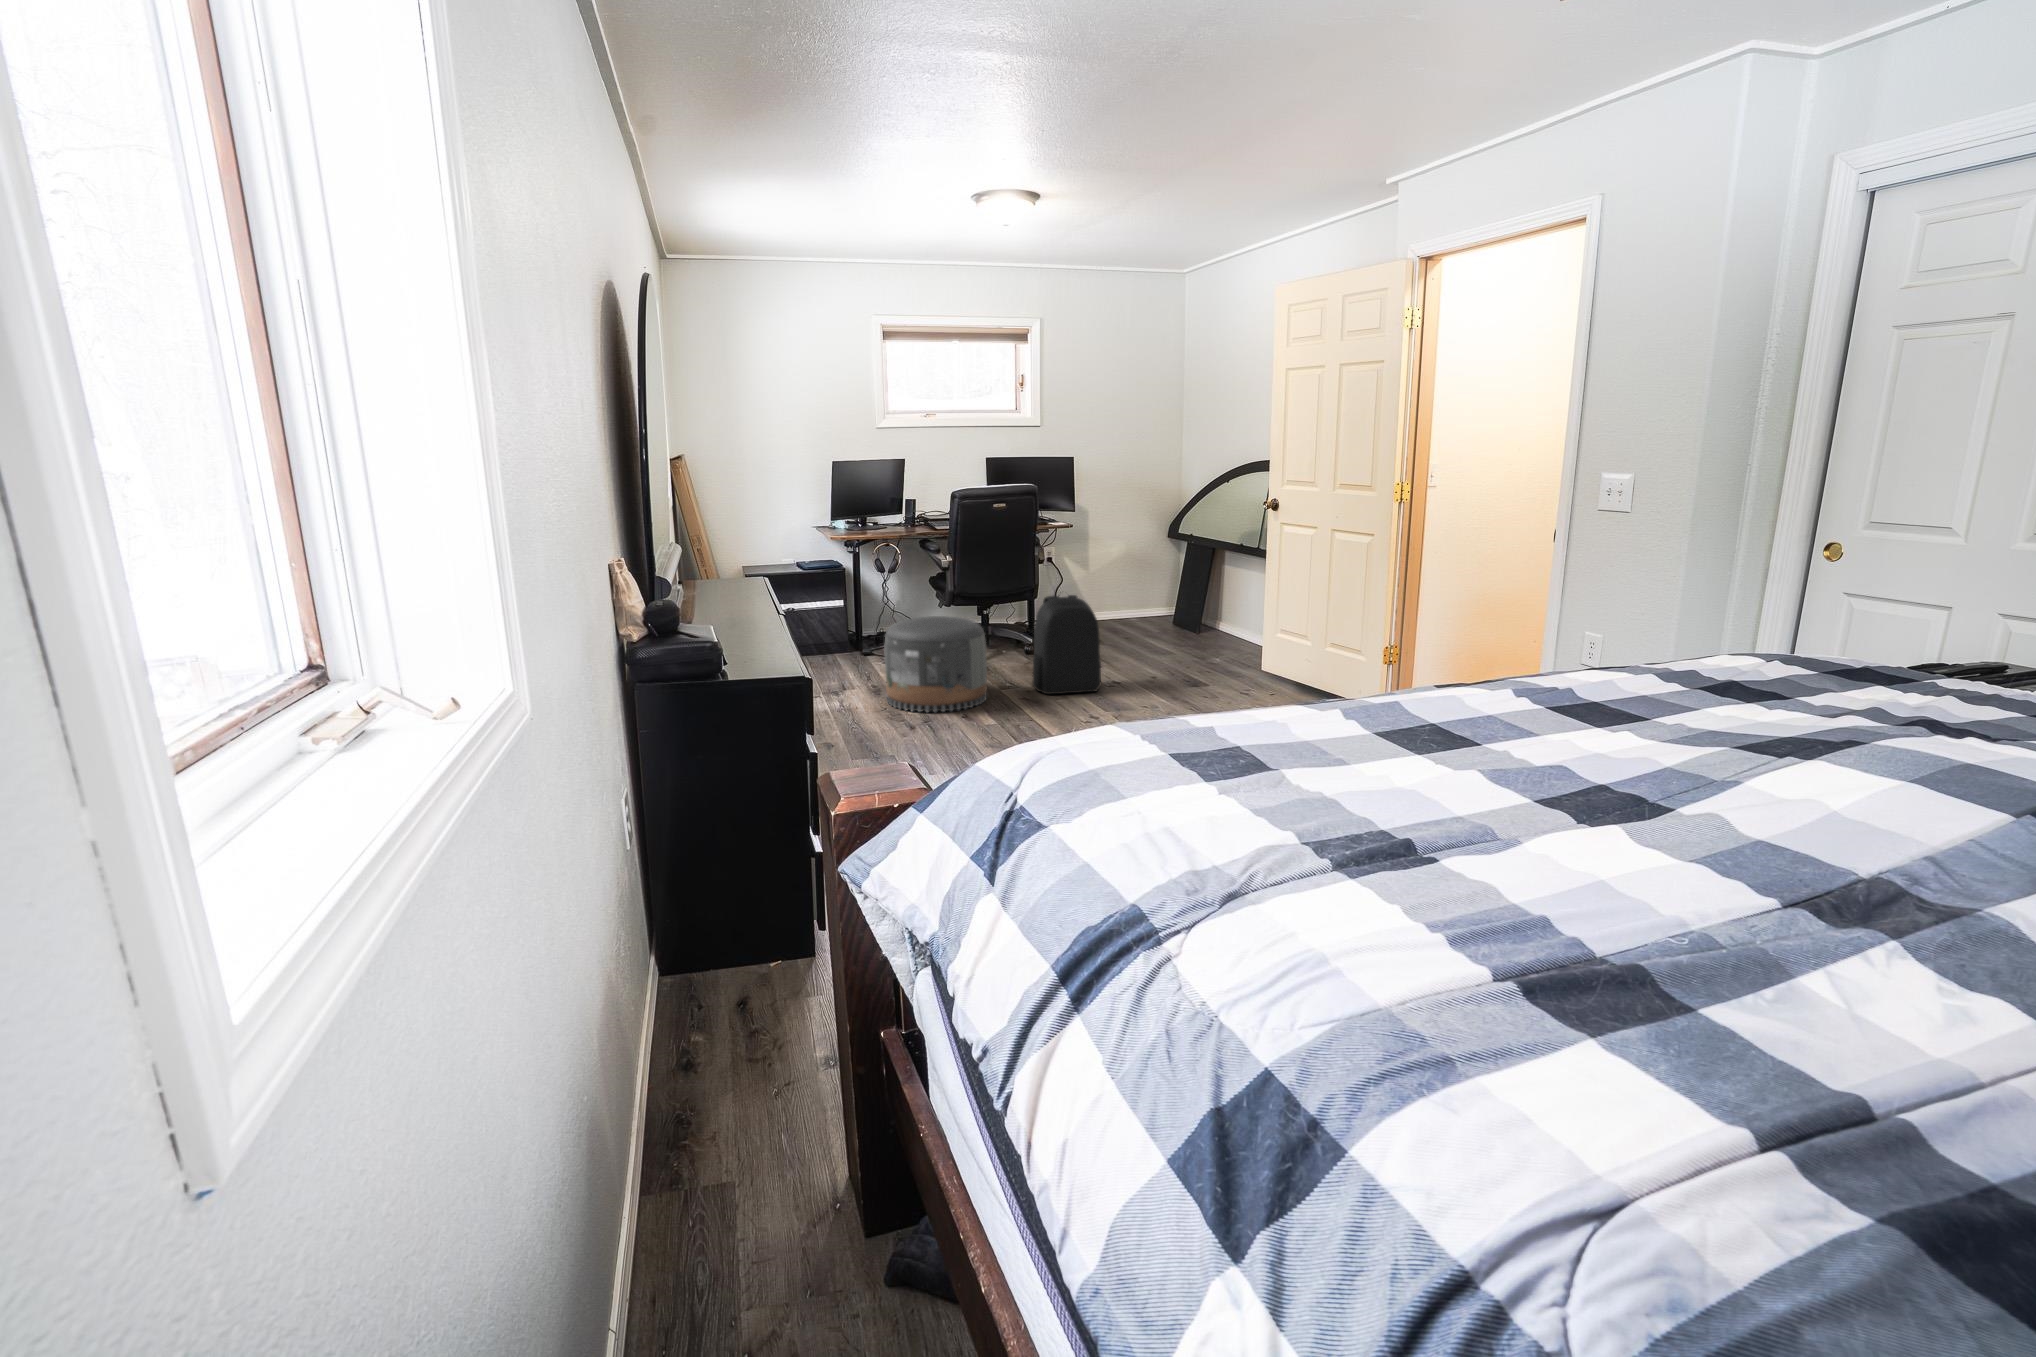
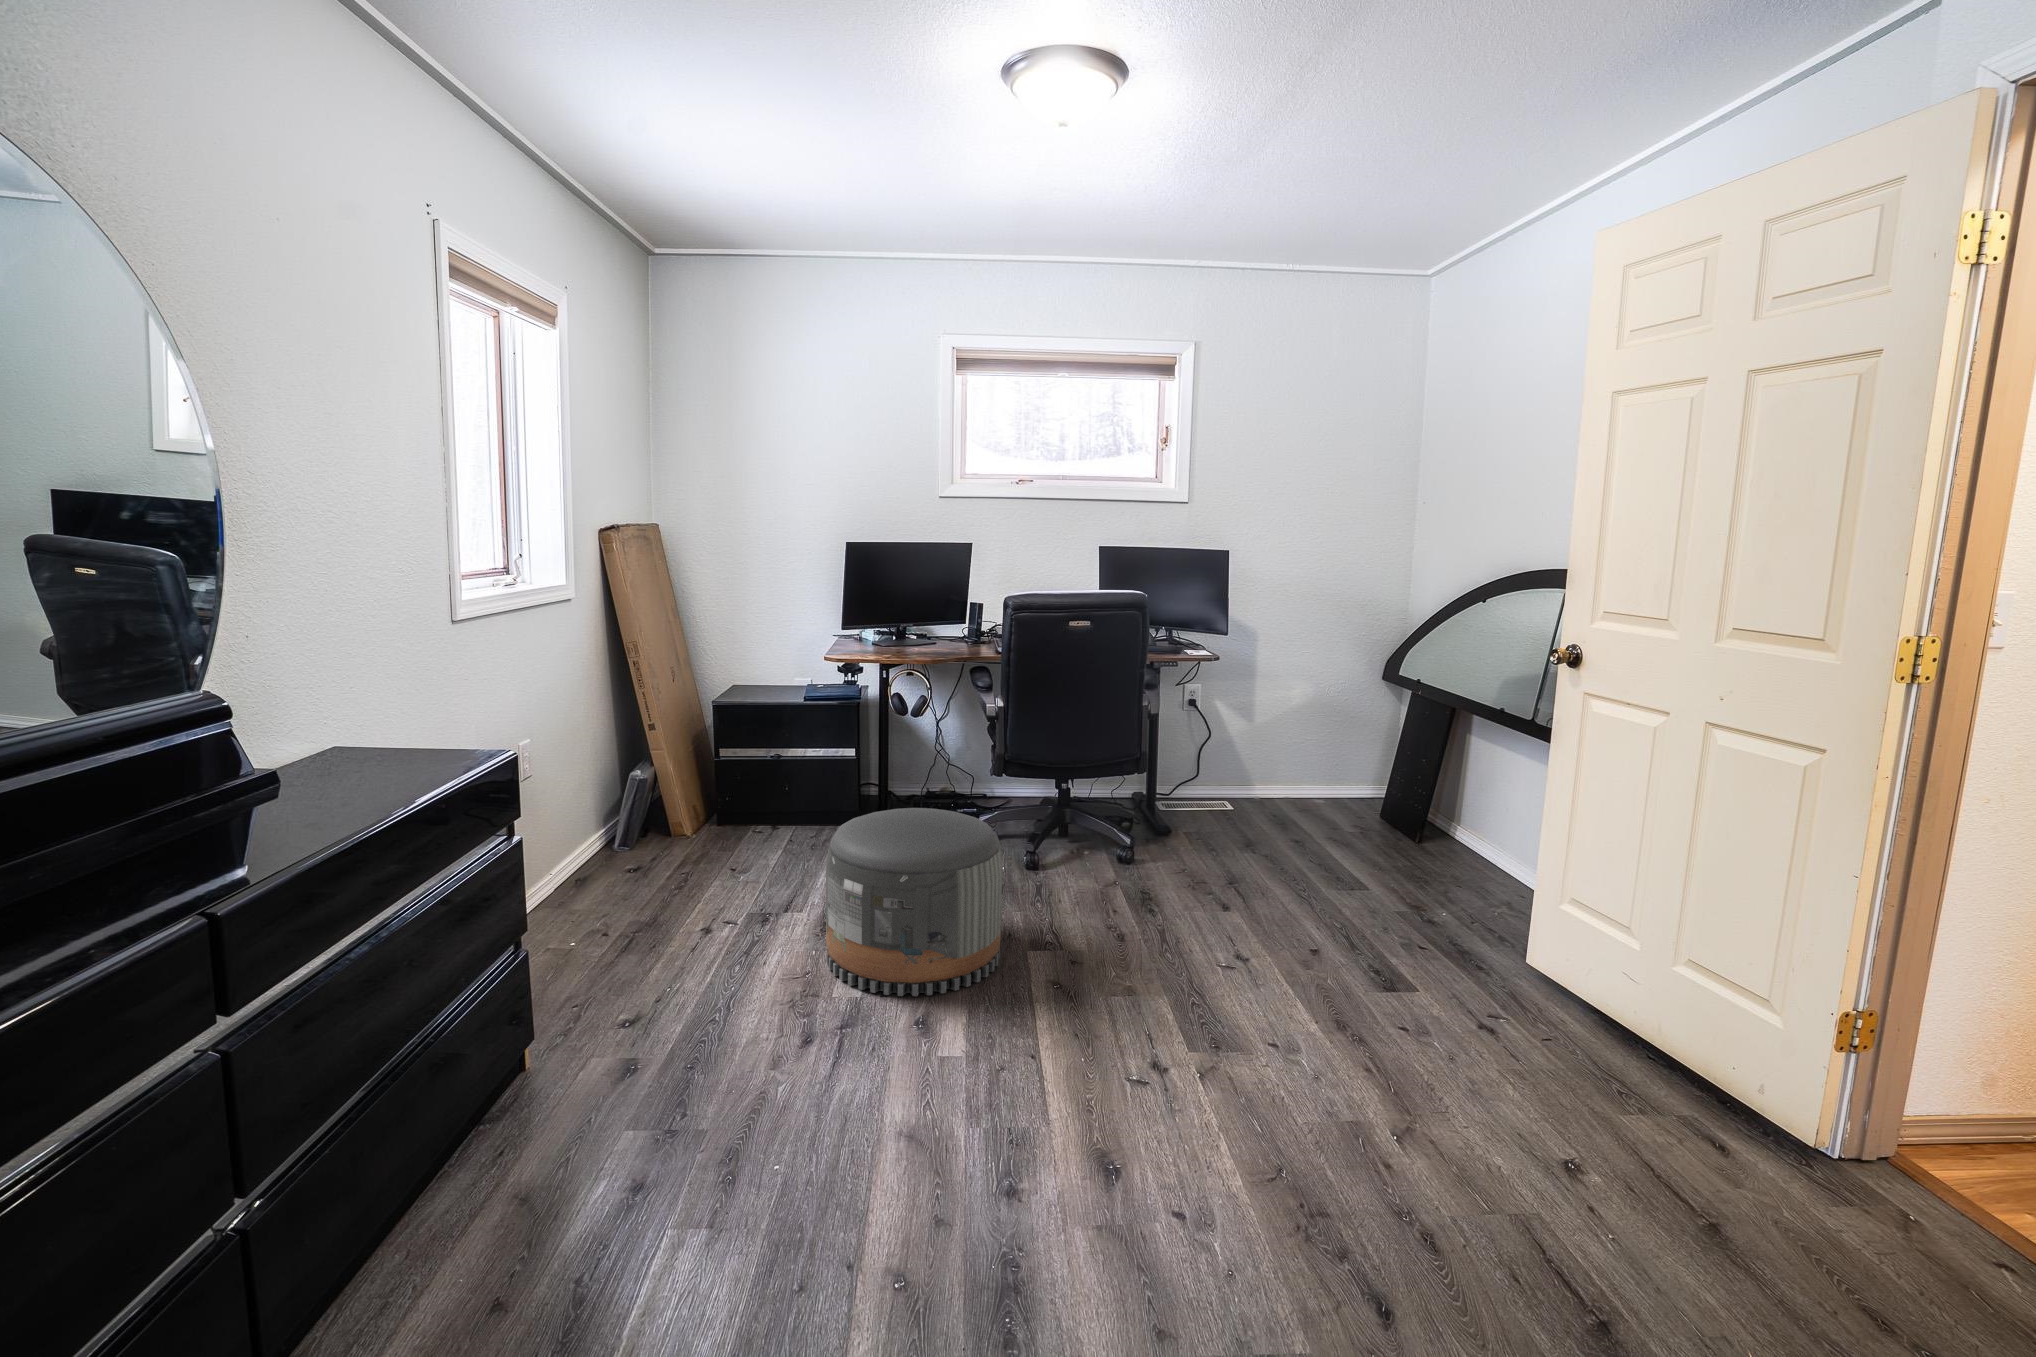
backpack: present [1032,595,1101,694] -> none [1089,787,1212,976]

